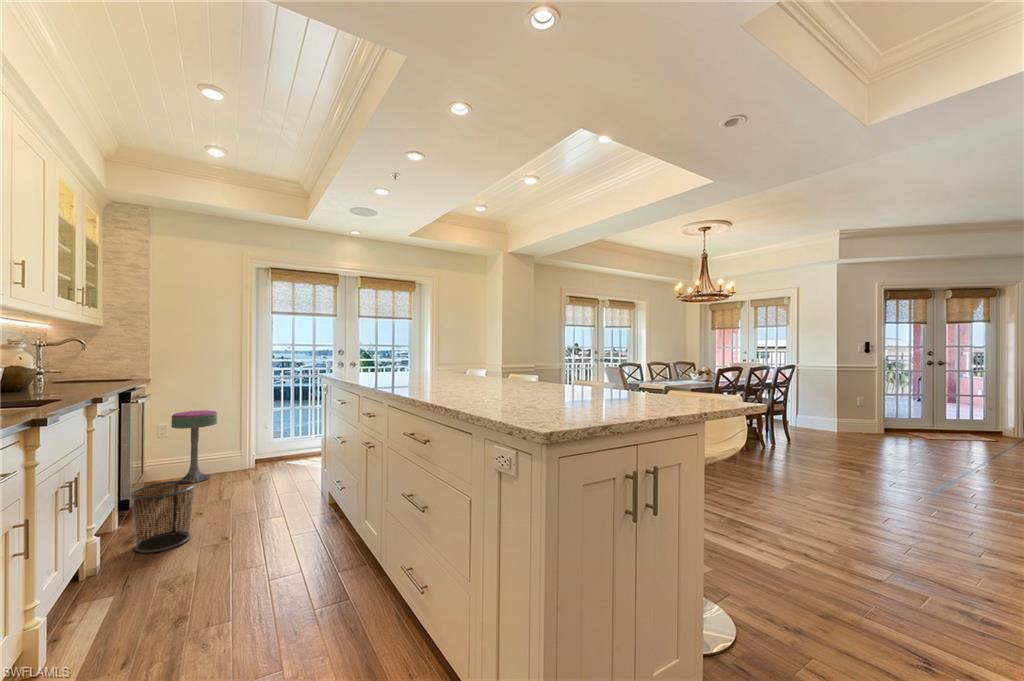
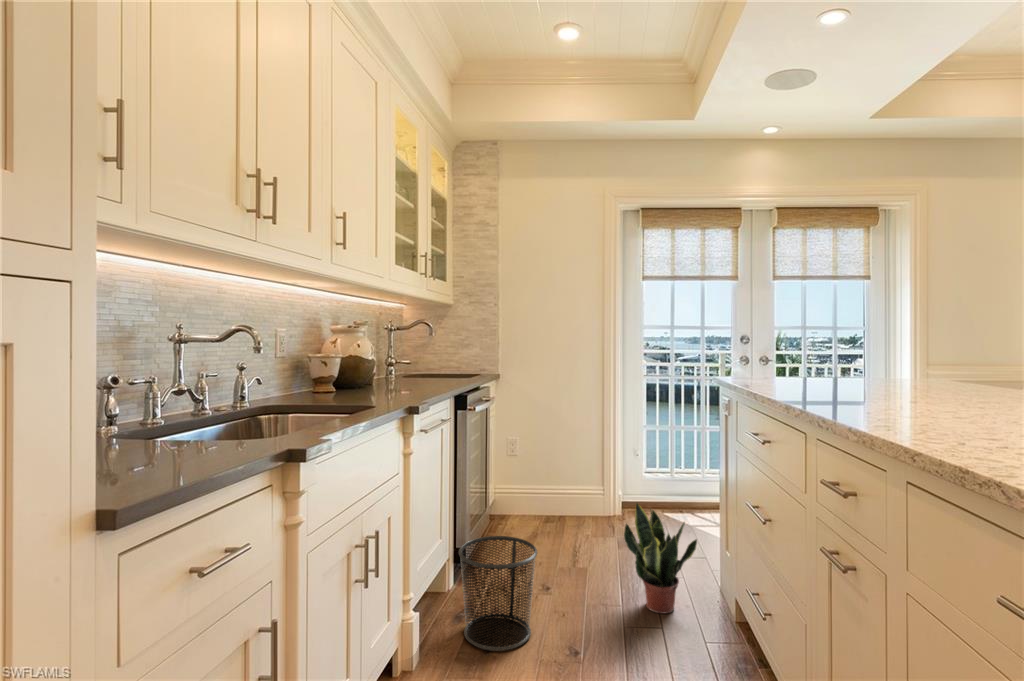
bar stool: present [171,410,217,482] -> none [520,421,572,524]
potted plant: none [258,446,304,508] -> present [624,503,697,613]

